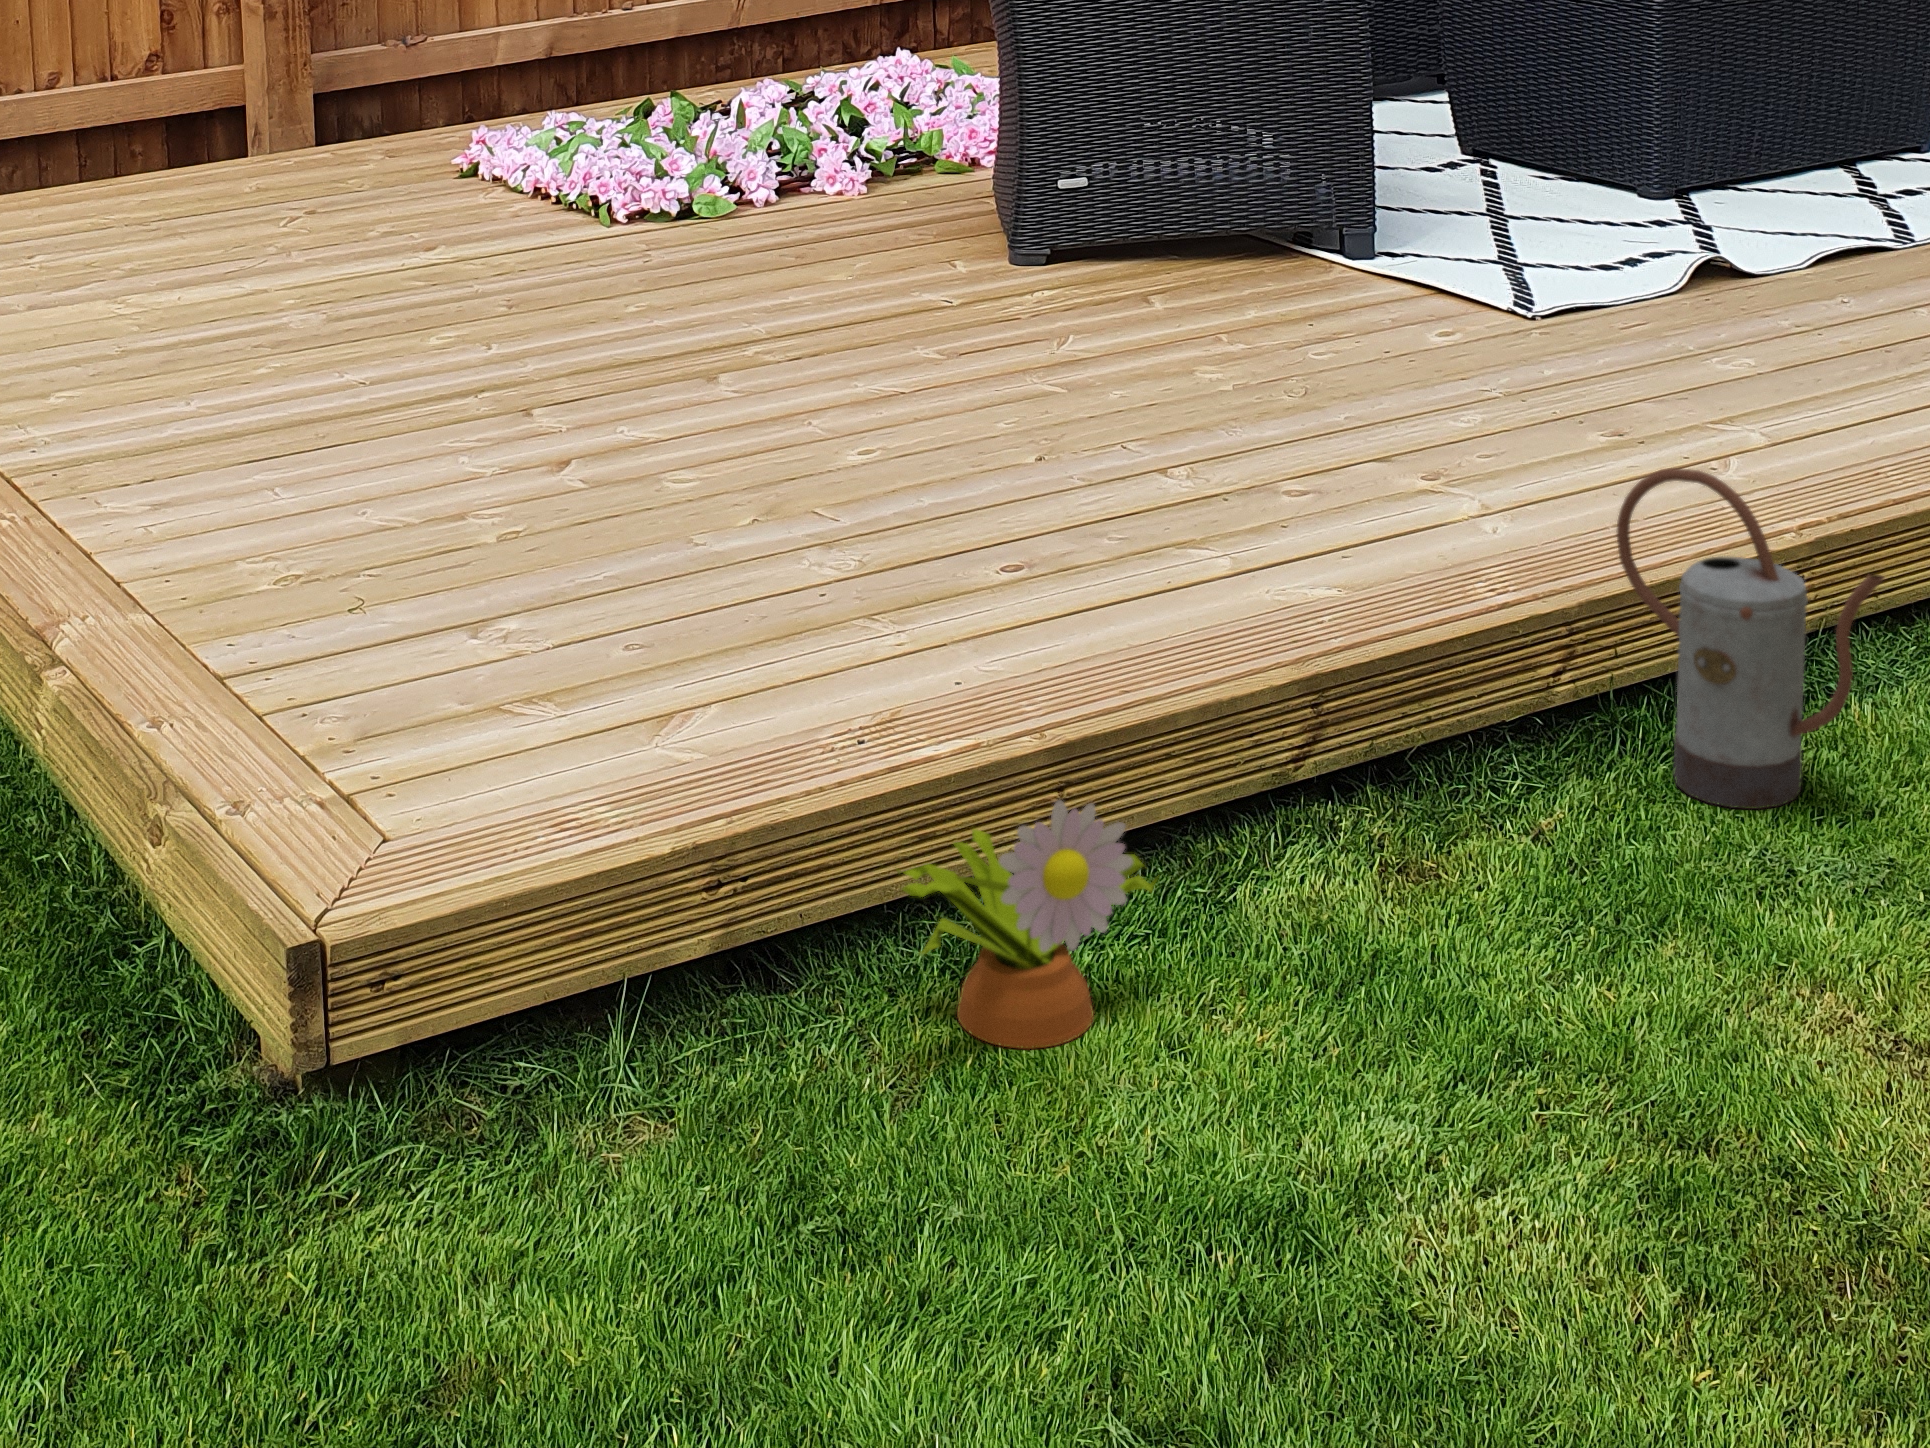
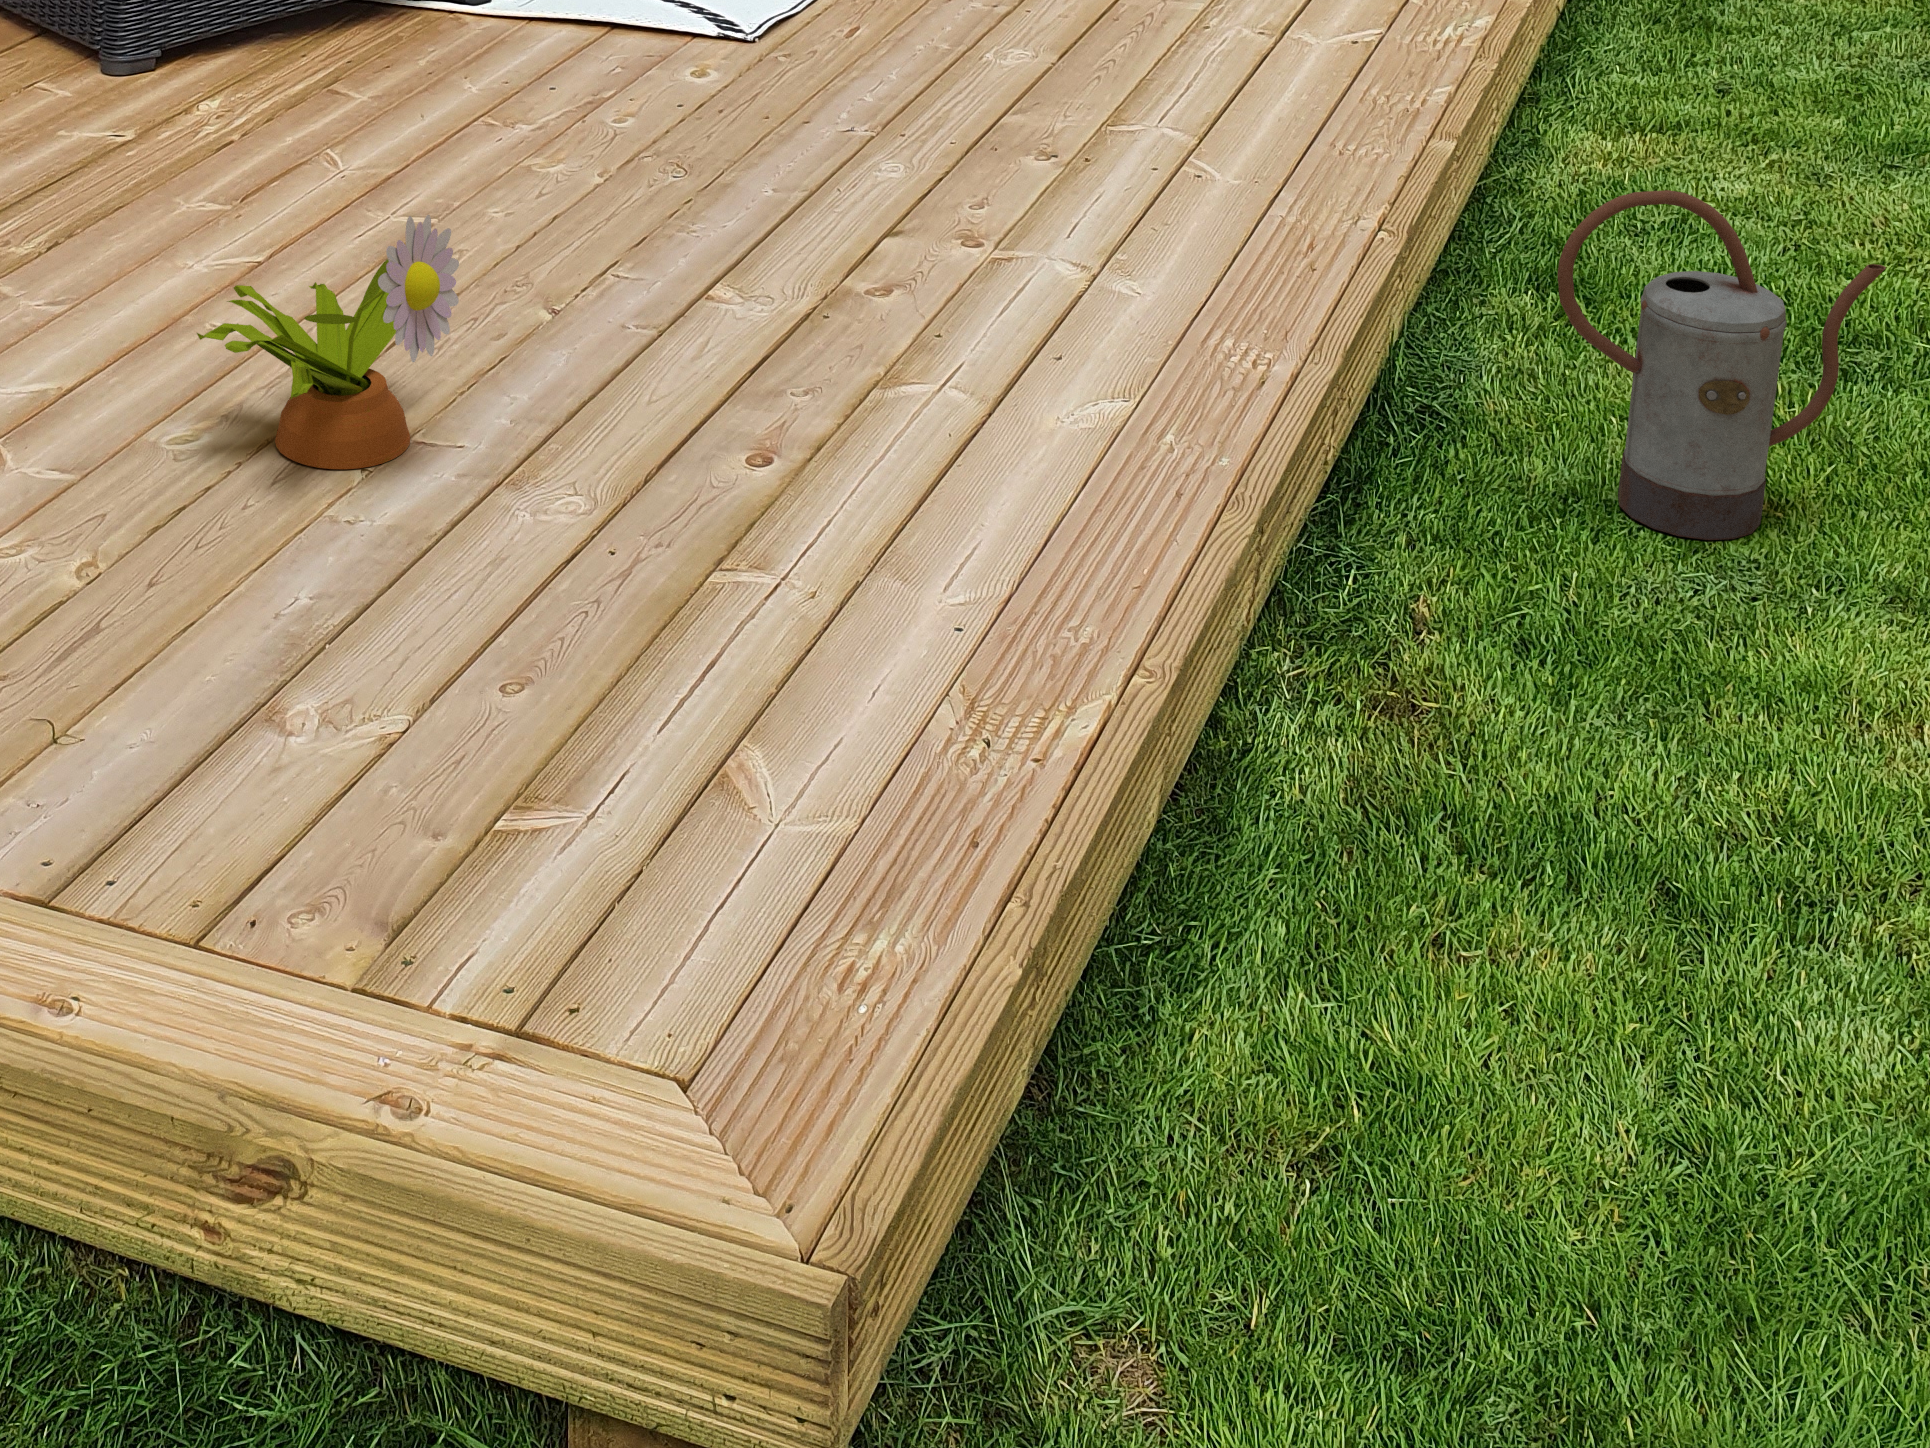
decorative plant: present [897,800,1156,1049] -> present [197,215,459,469]

